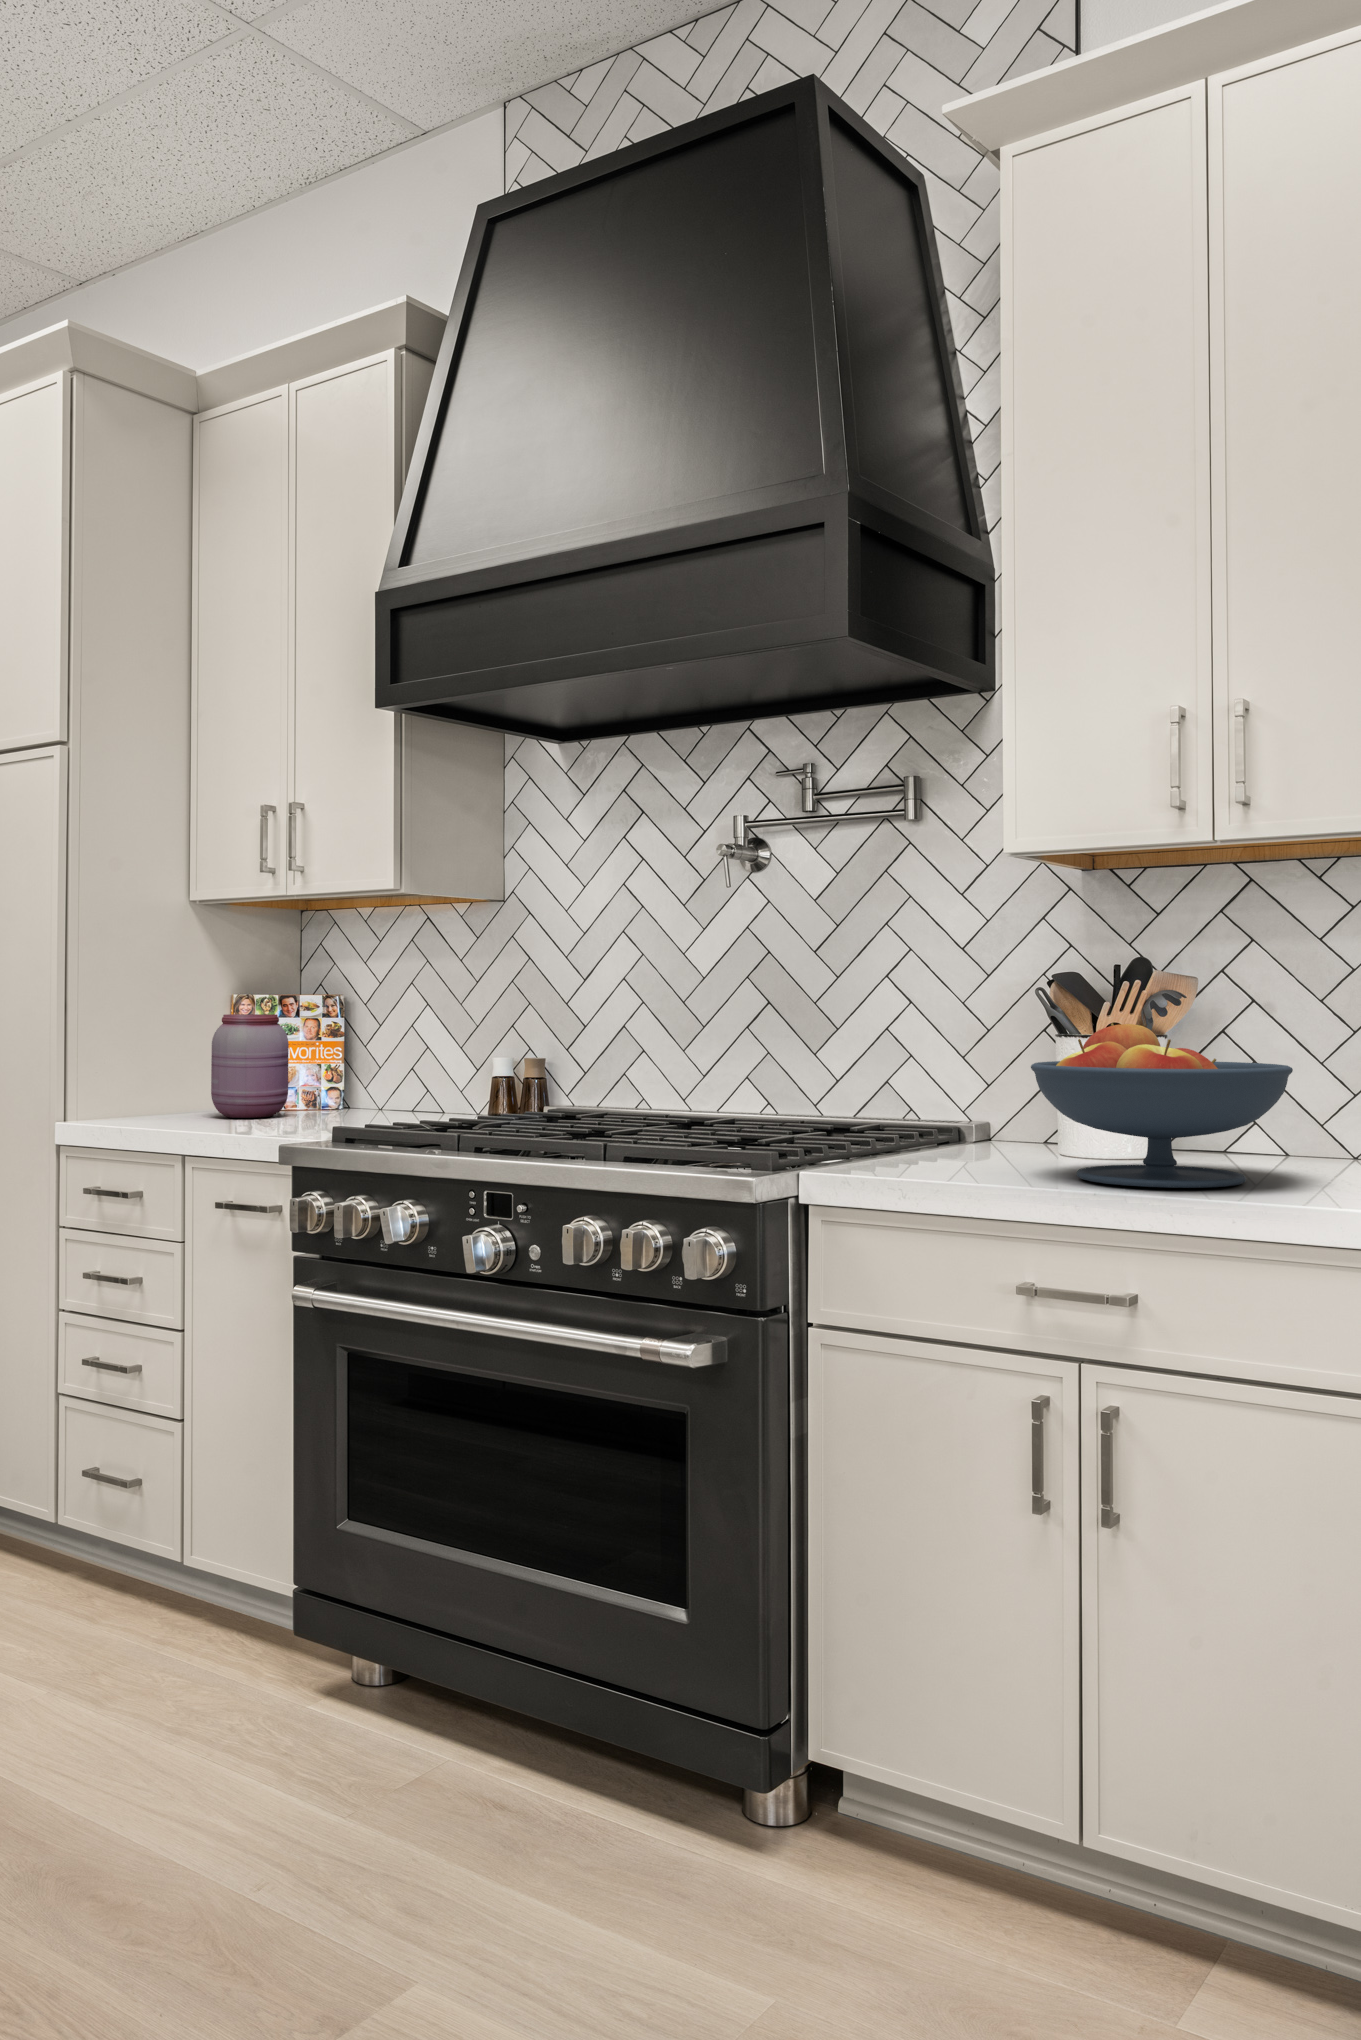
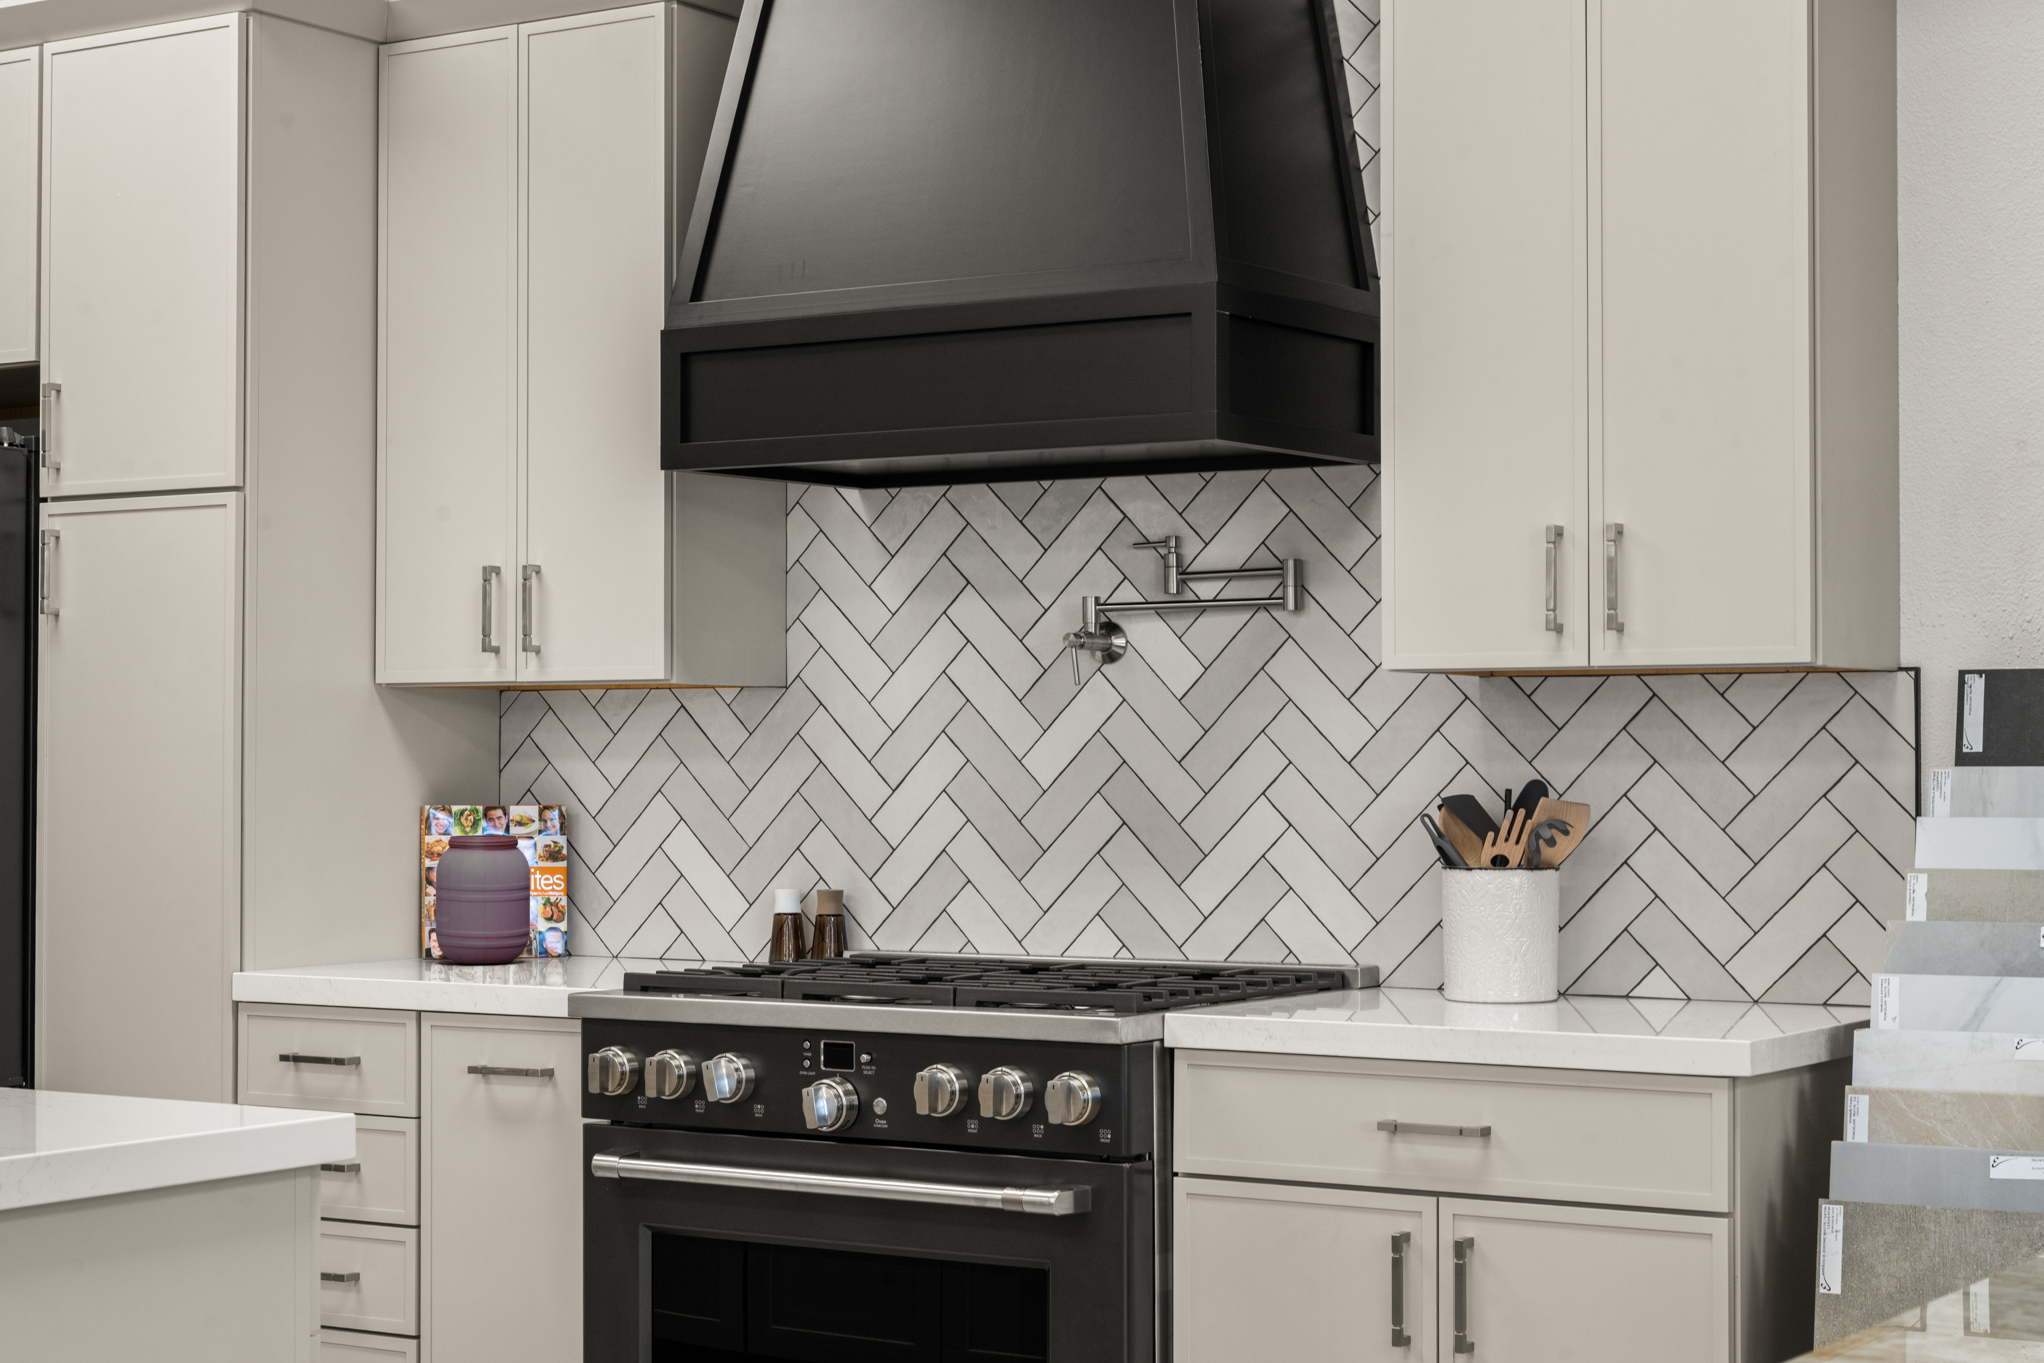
fruit bowl: present [1031,1023,1293,1188] -> none [1400,857,1654,1022]

